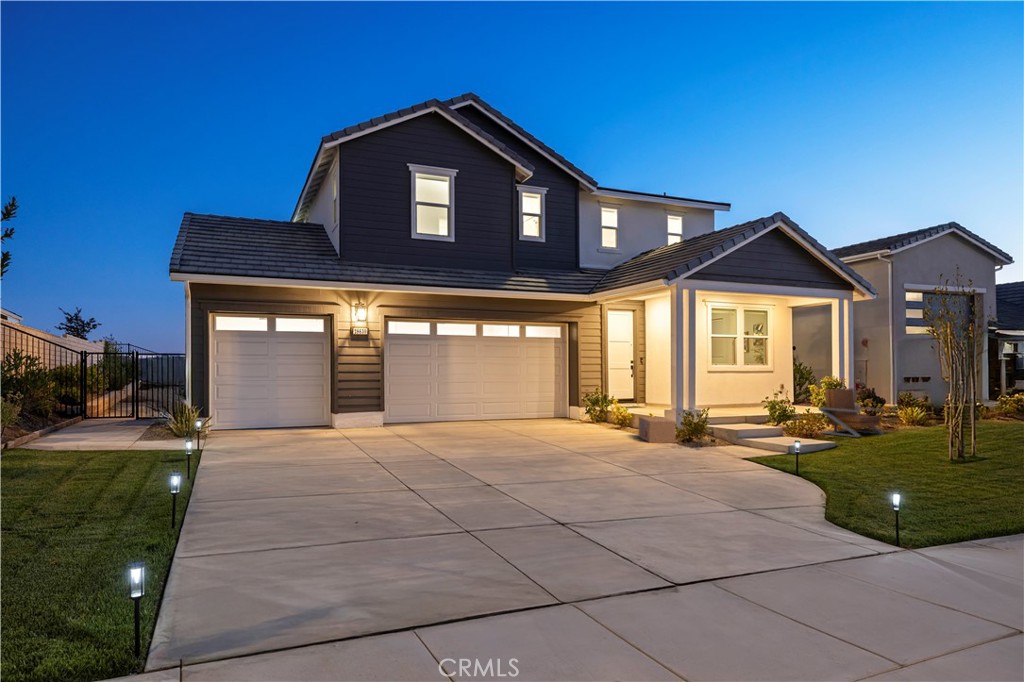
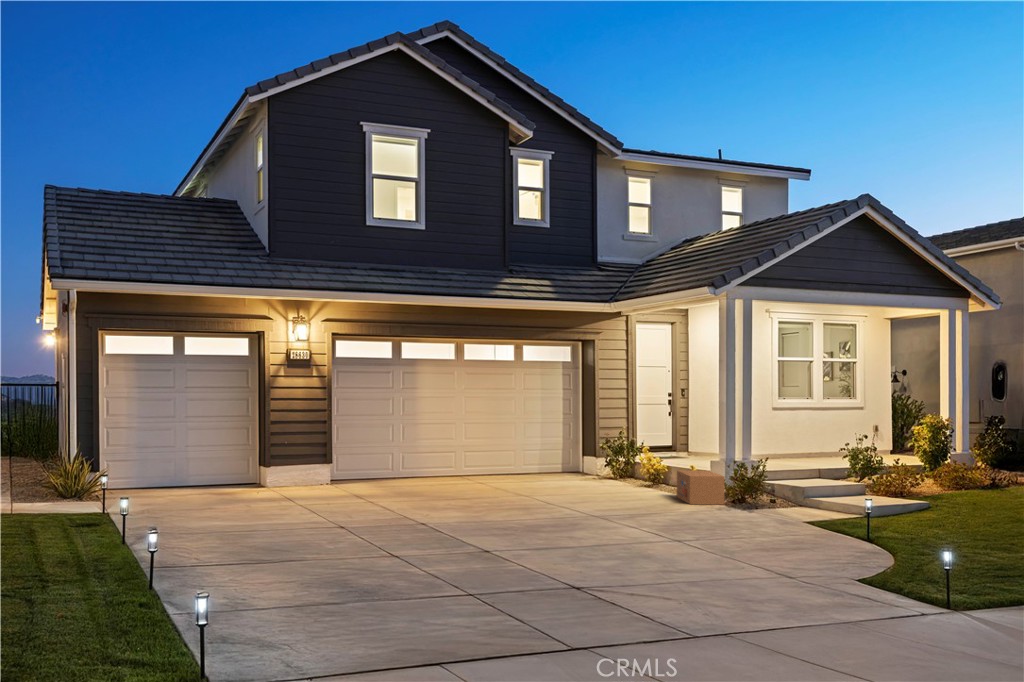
lounge chair: present [819,388,884,437] -> none [913,432,1000,497]

